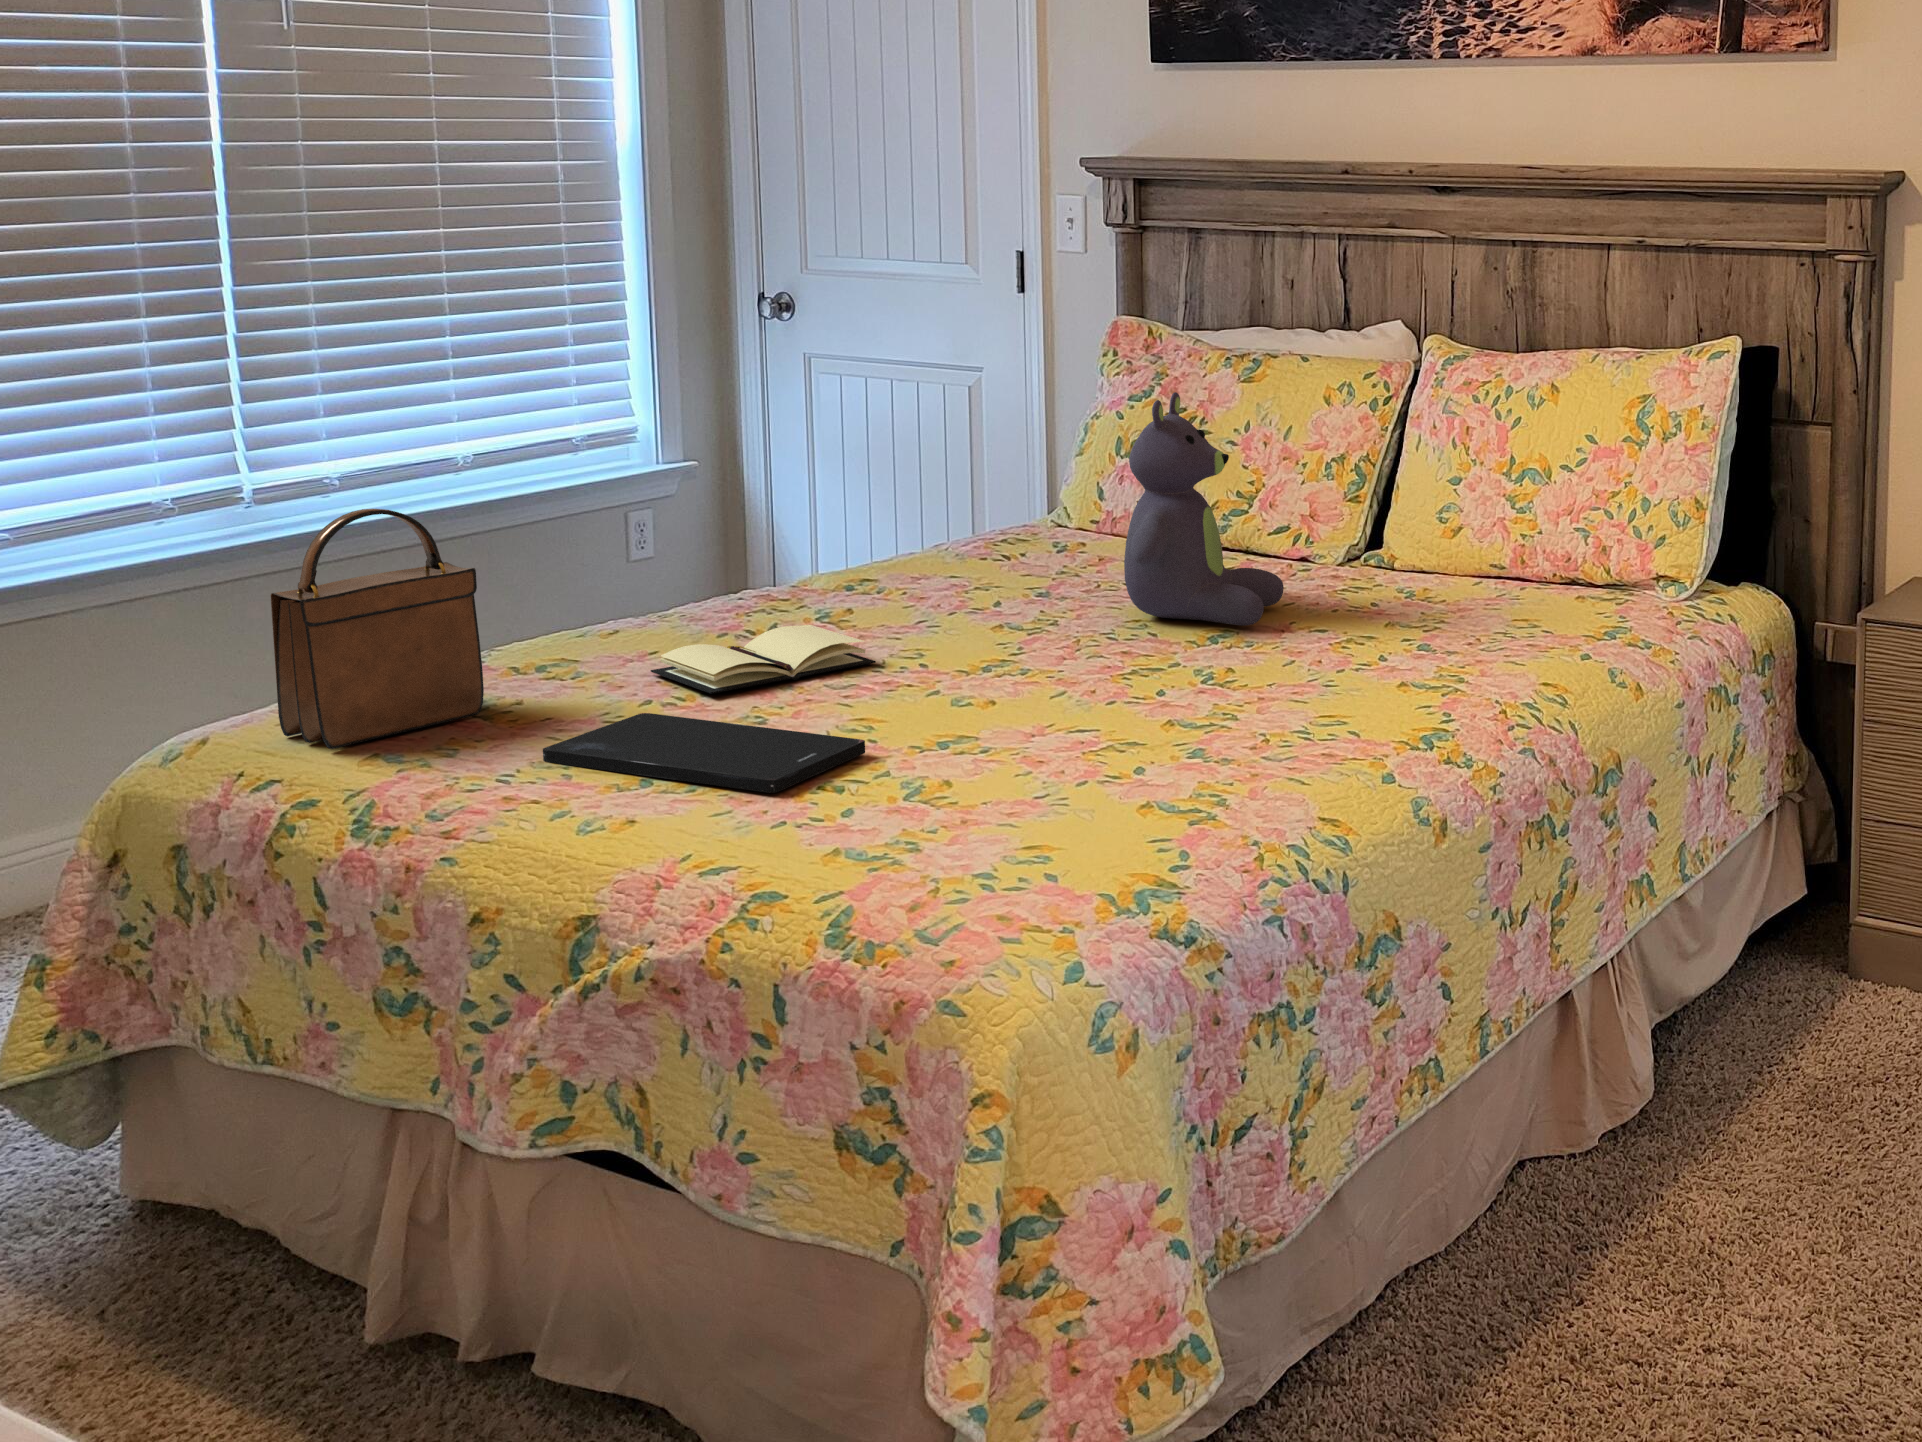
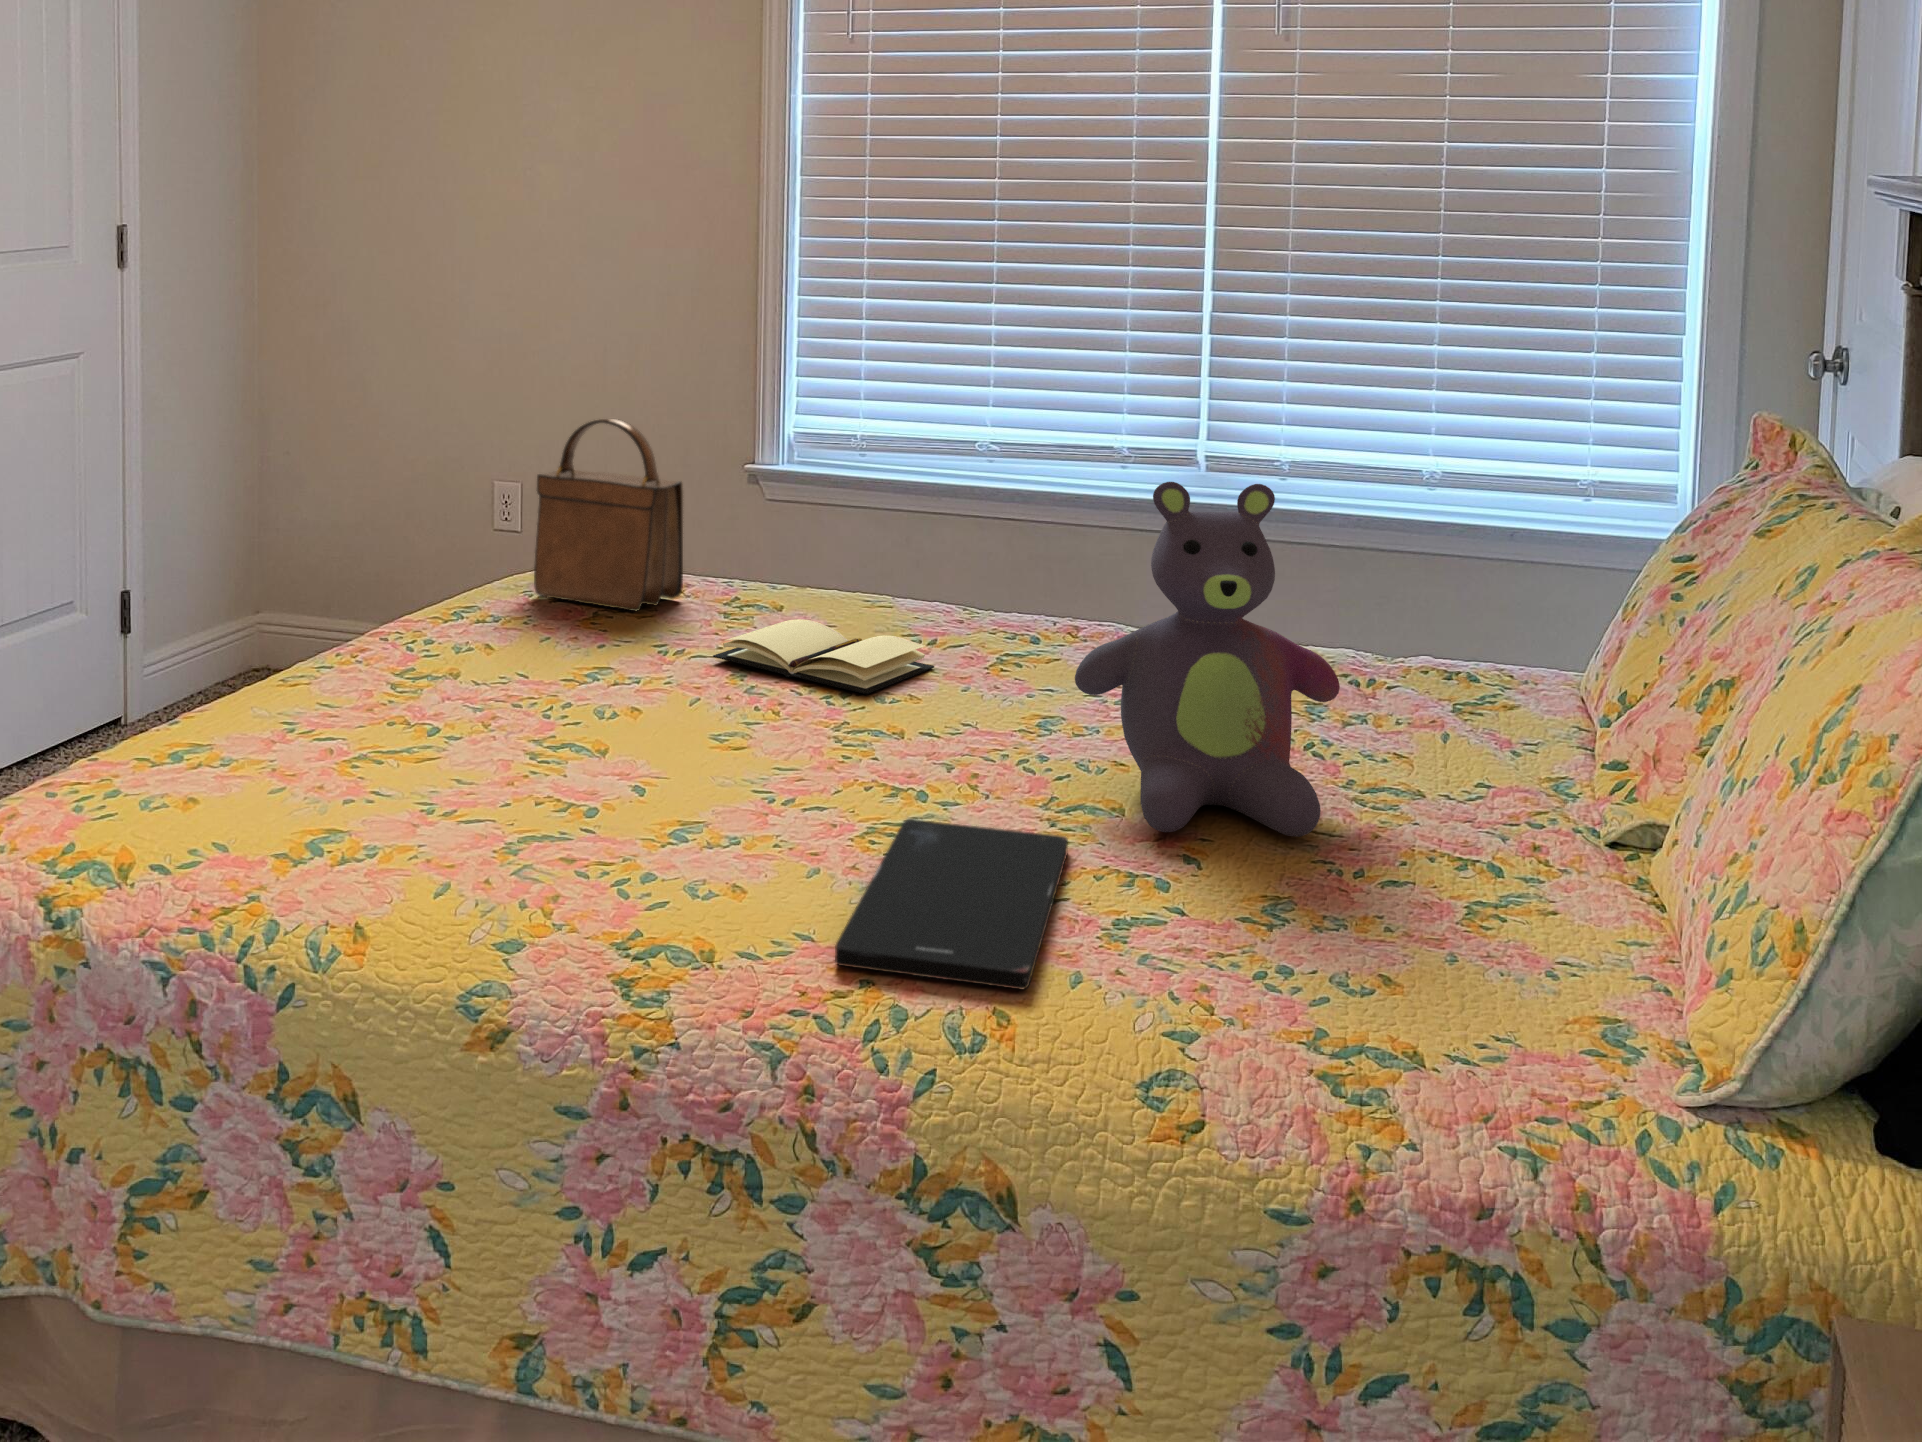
smartphone: present [543,713,865,793] -> present [835,819,1068,990]

